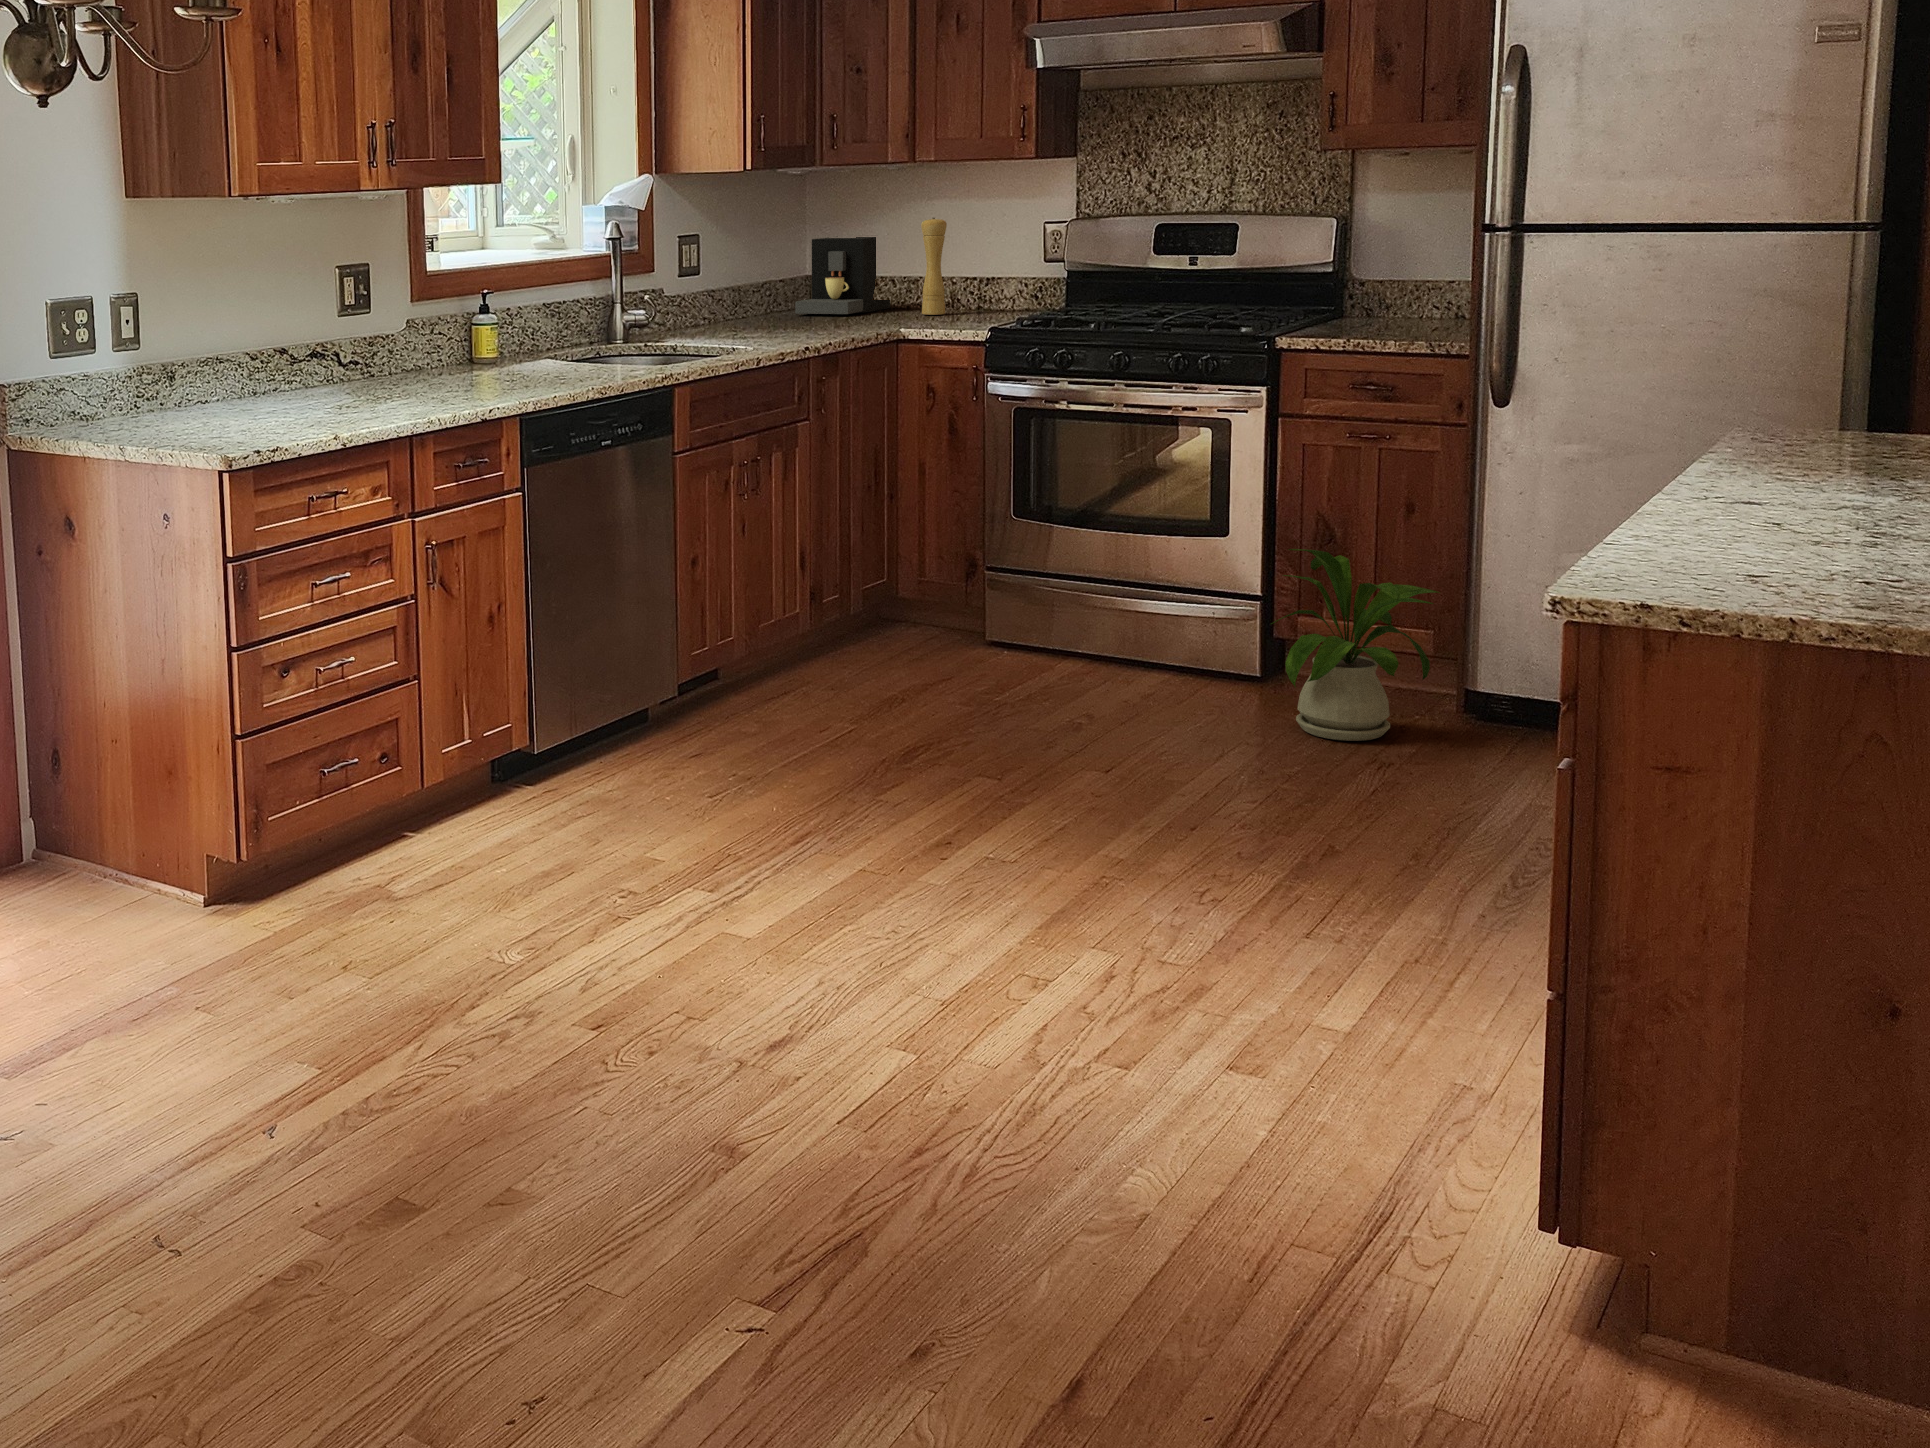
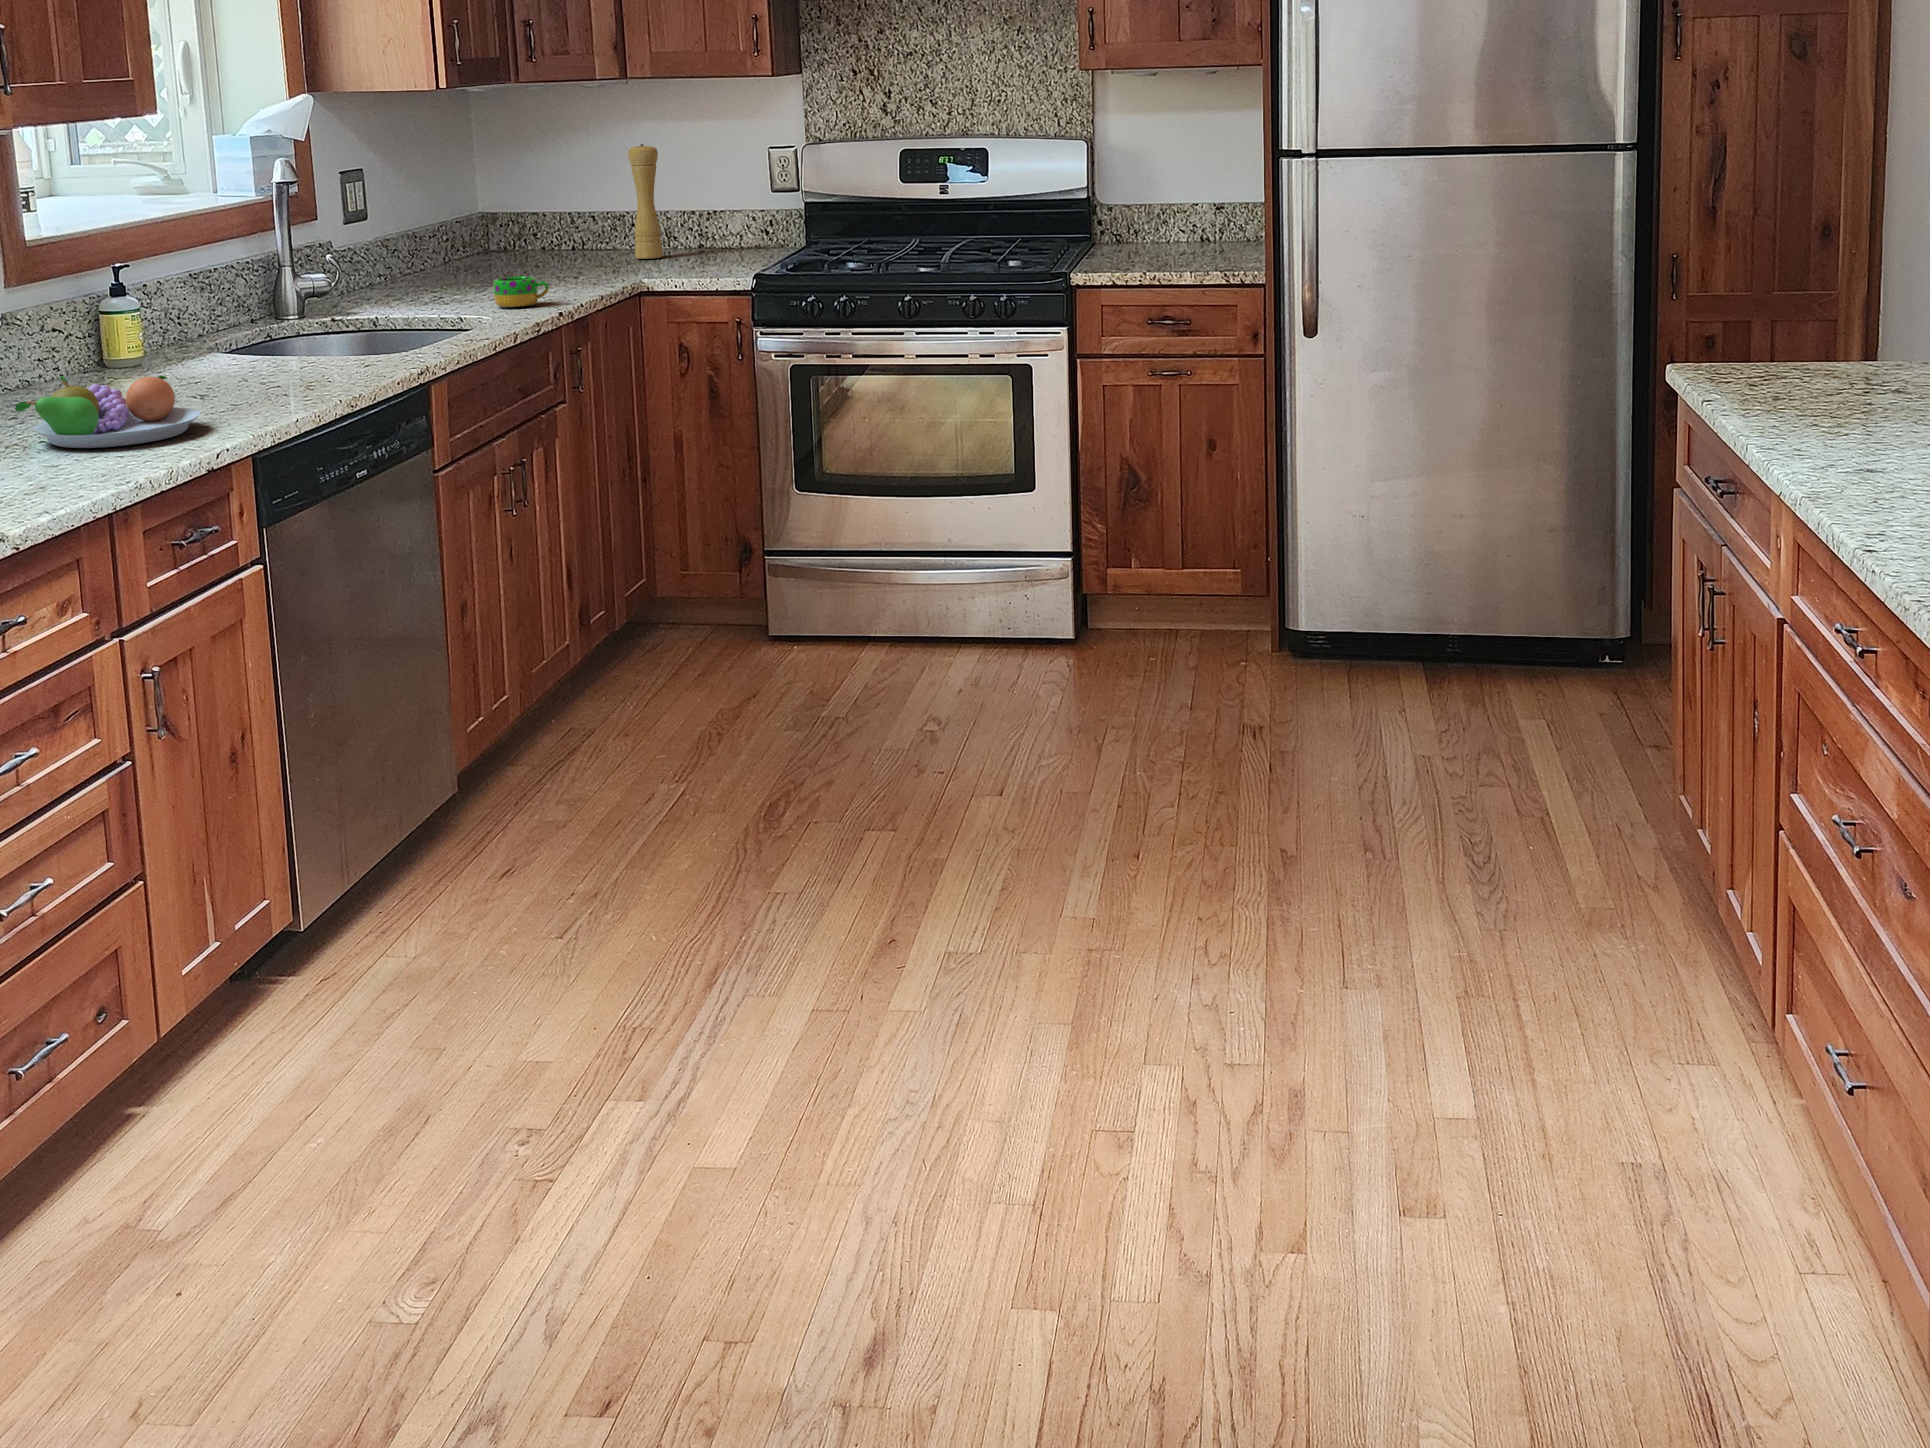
coffee maker: present [795,237,890,314] -> none [479,165,584,264]
mug: none [768,318,810,342] -> present [493,276,549,308]
fruit bowl: none [380,355,494,401] -> present [15,376,200,448]
house plant: present [1270,549,1440,741] -> none [1113,509,1274,713]

